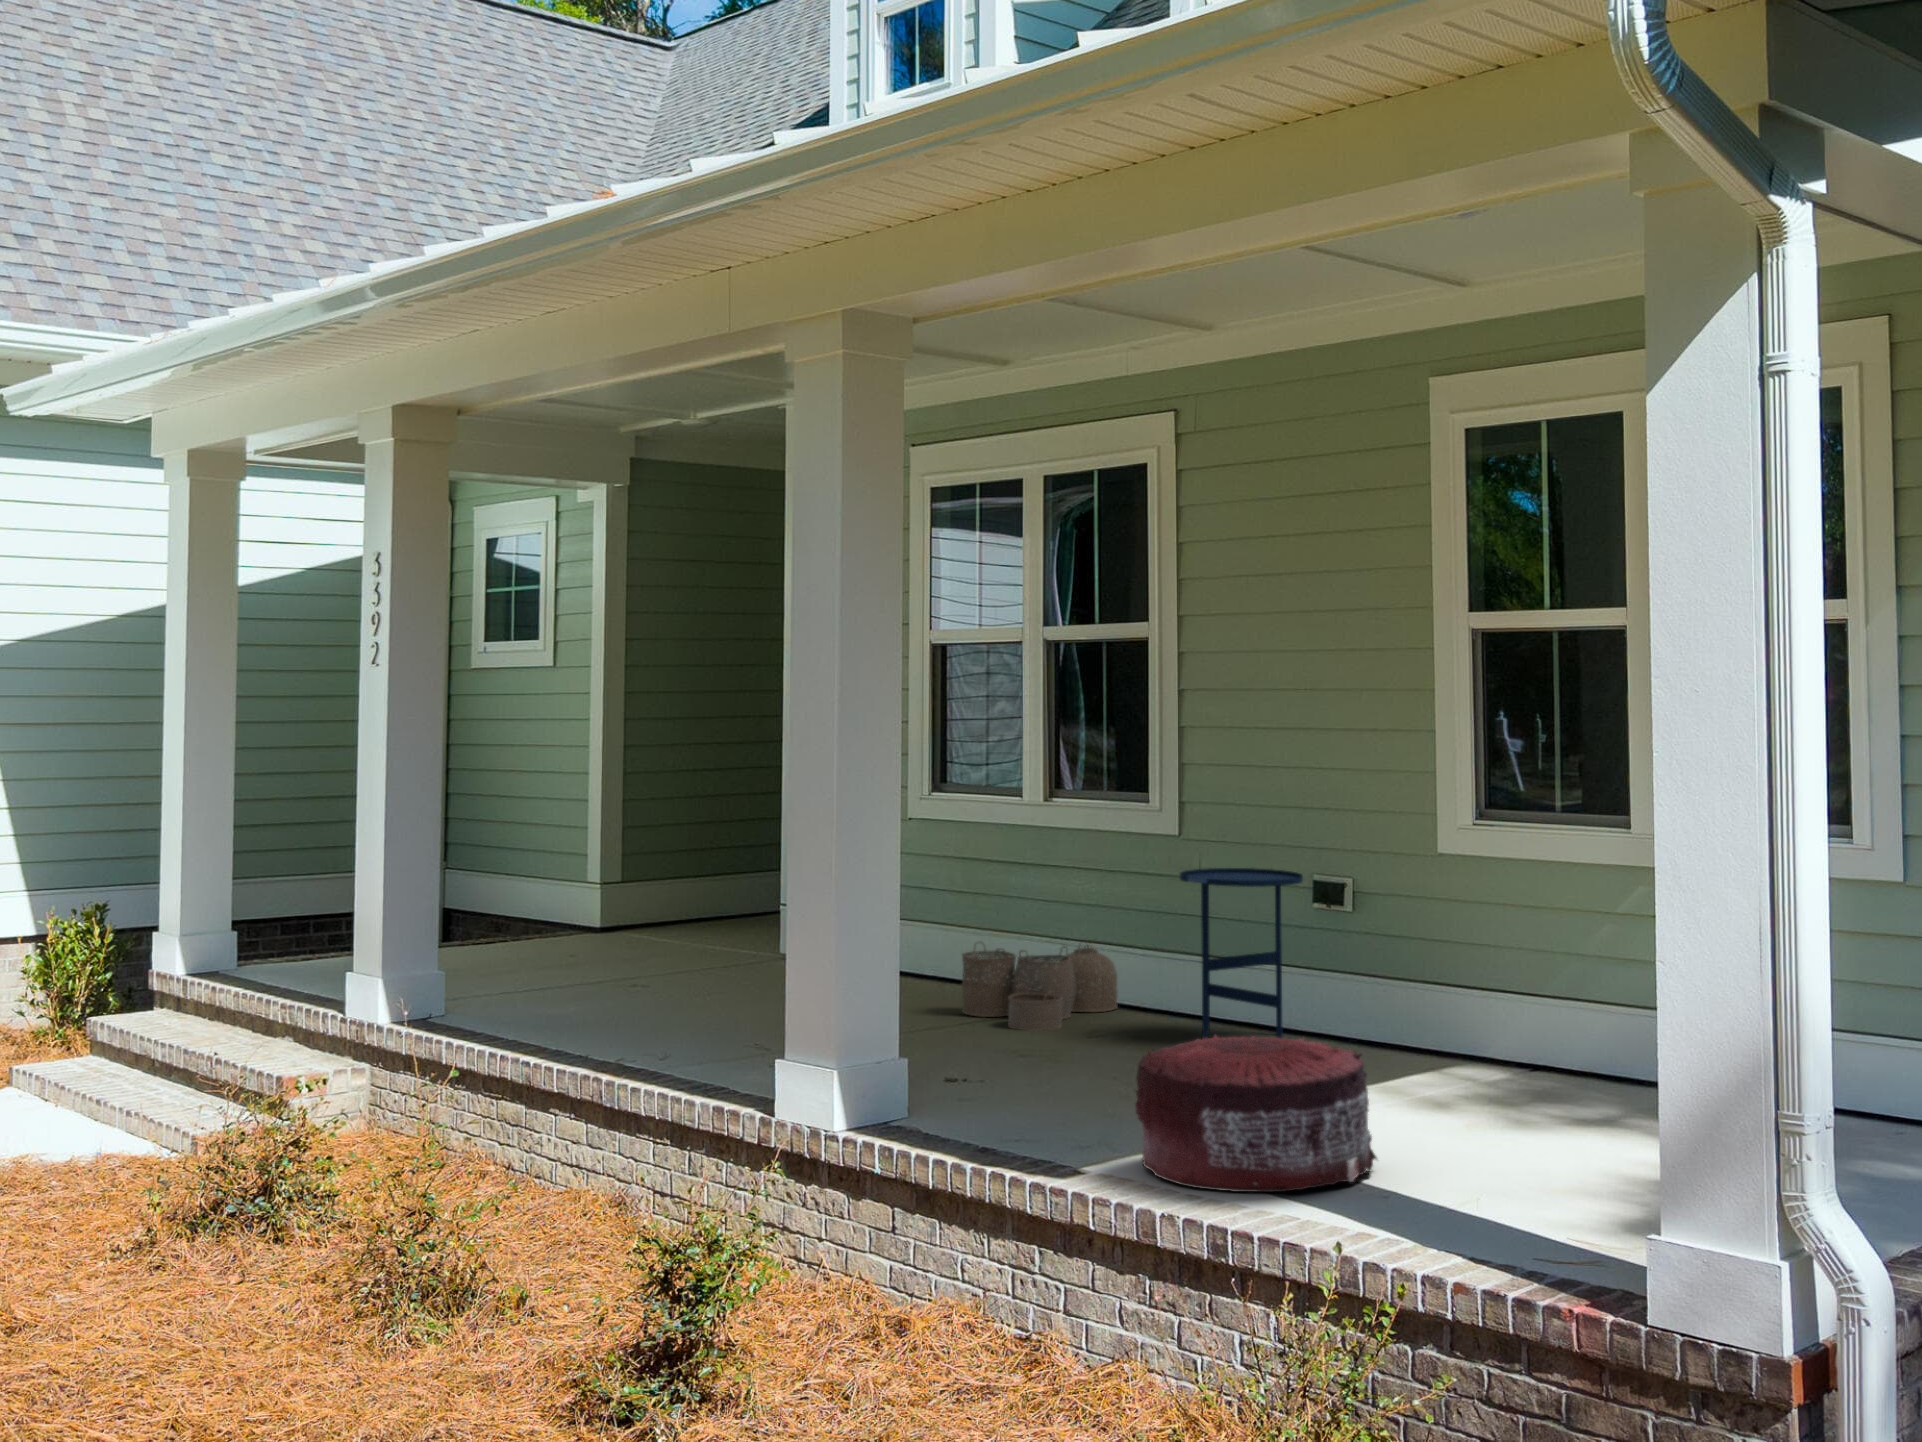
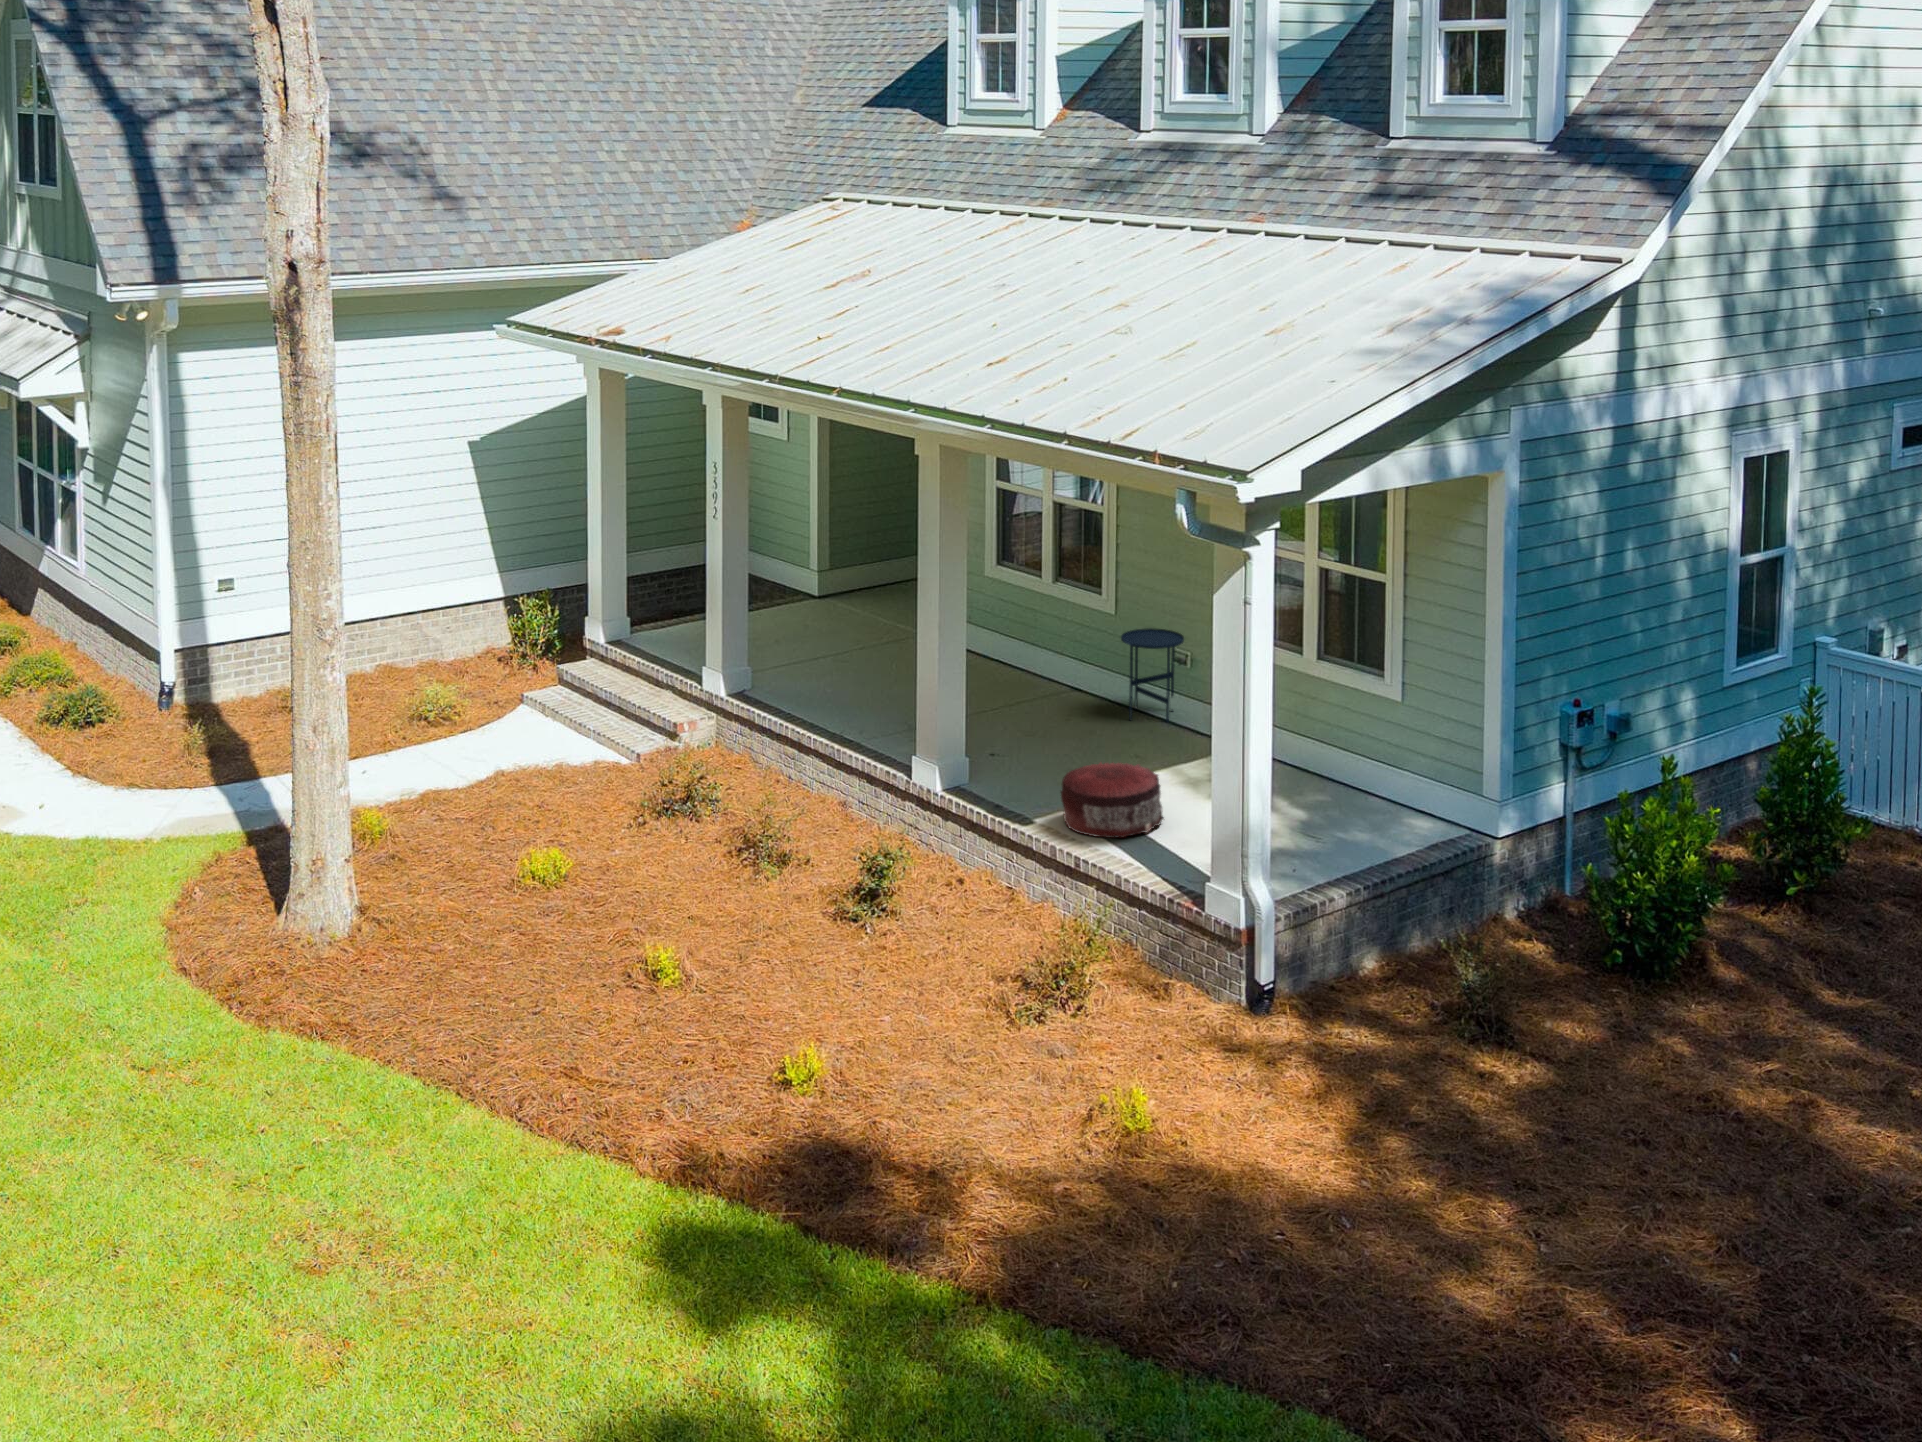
woven basket: present [962,941,1118,1031] -> none [1015,648,1099,705]

